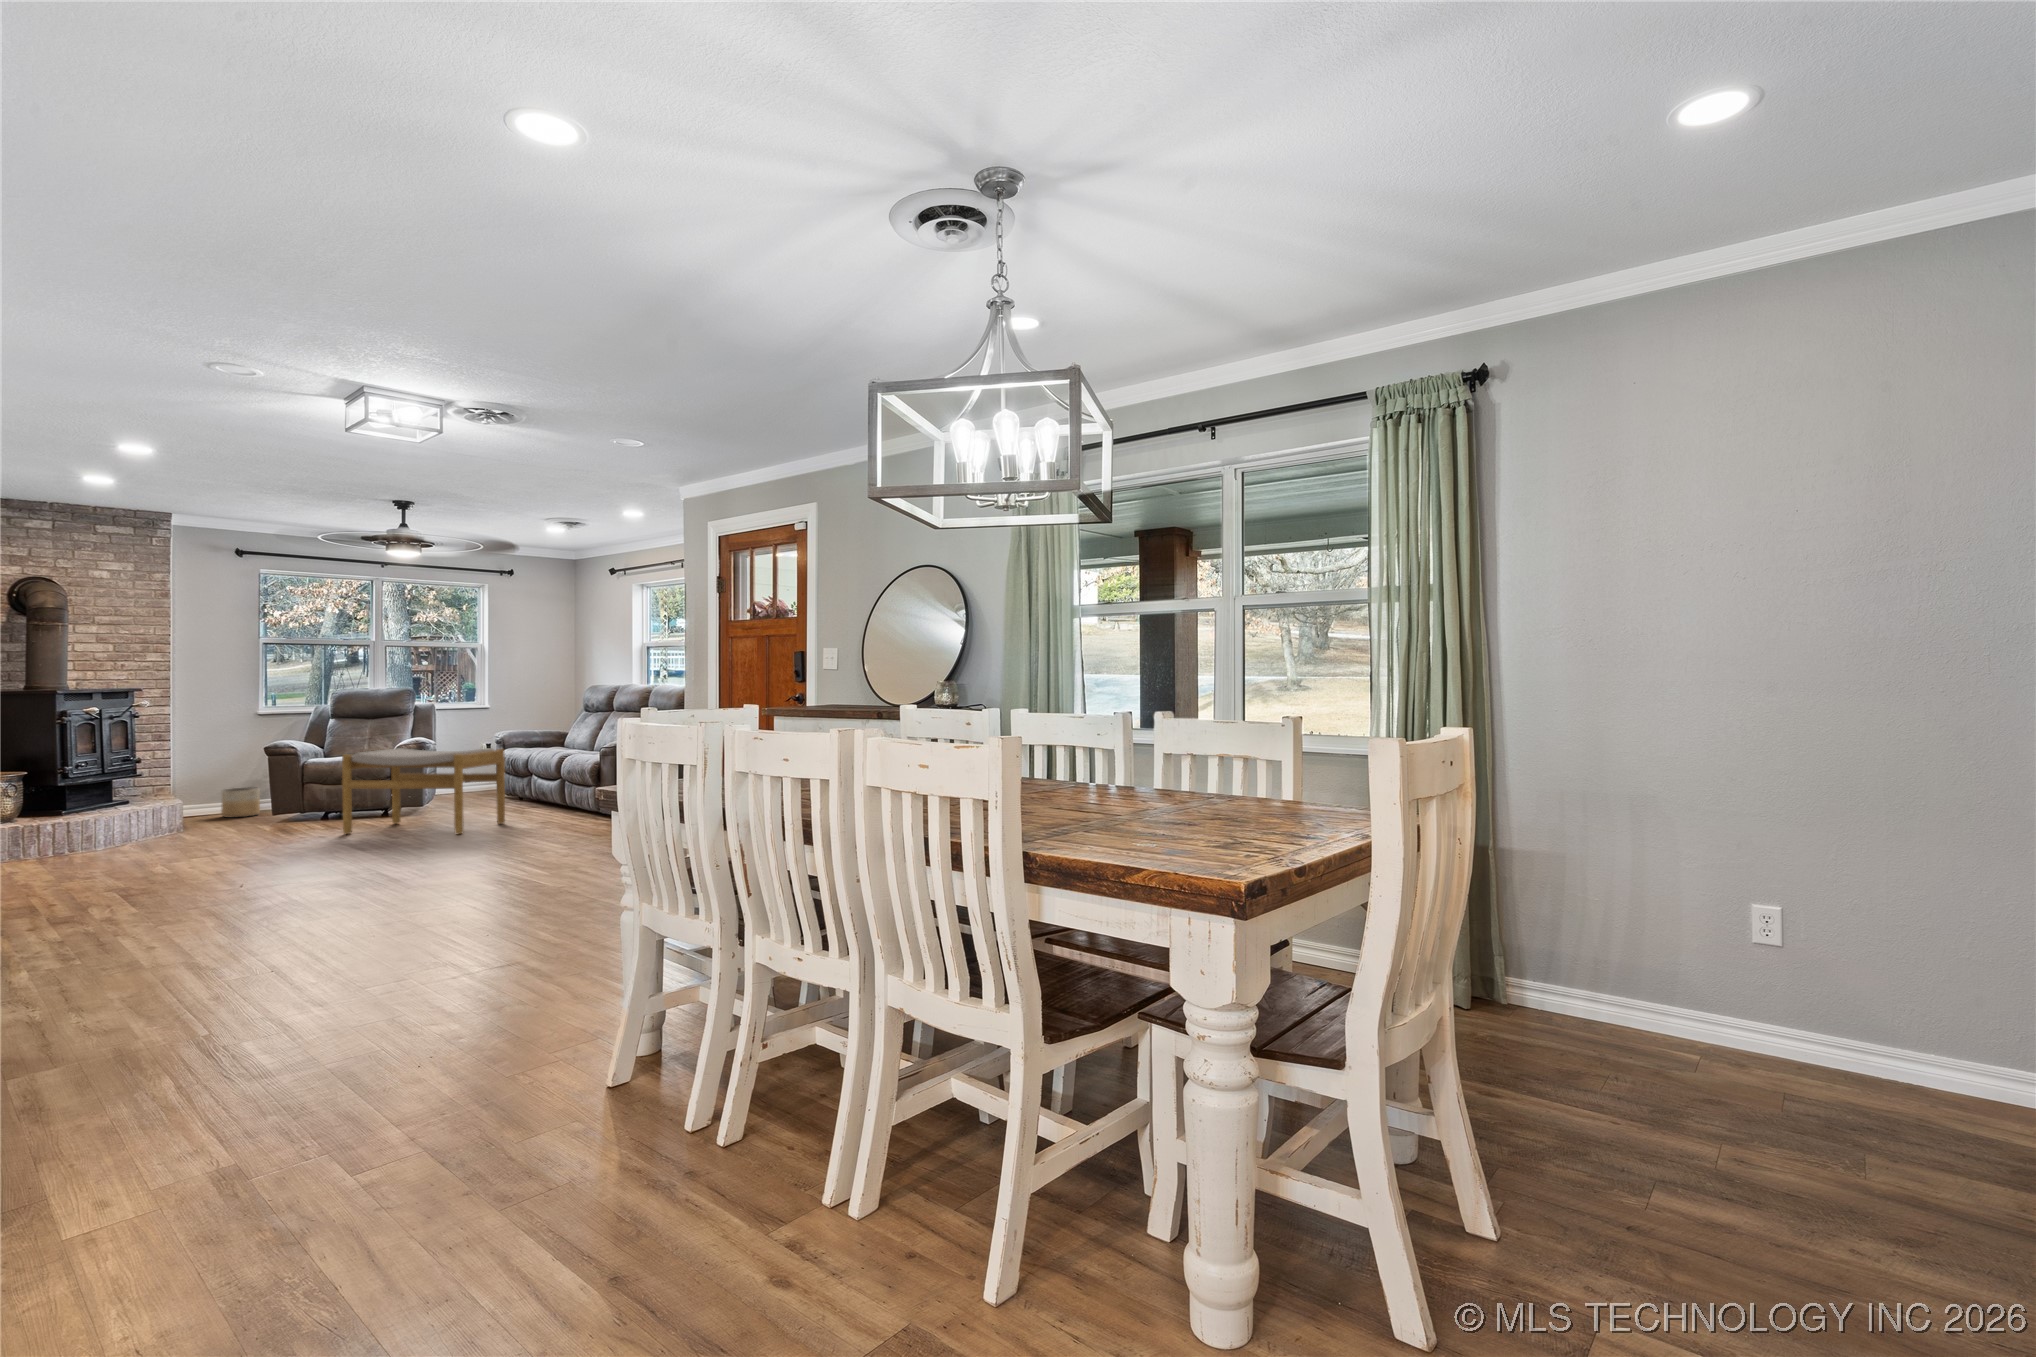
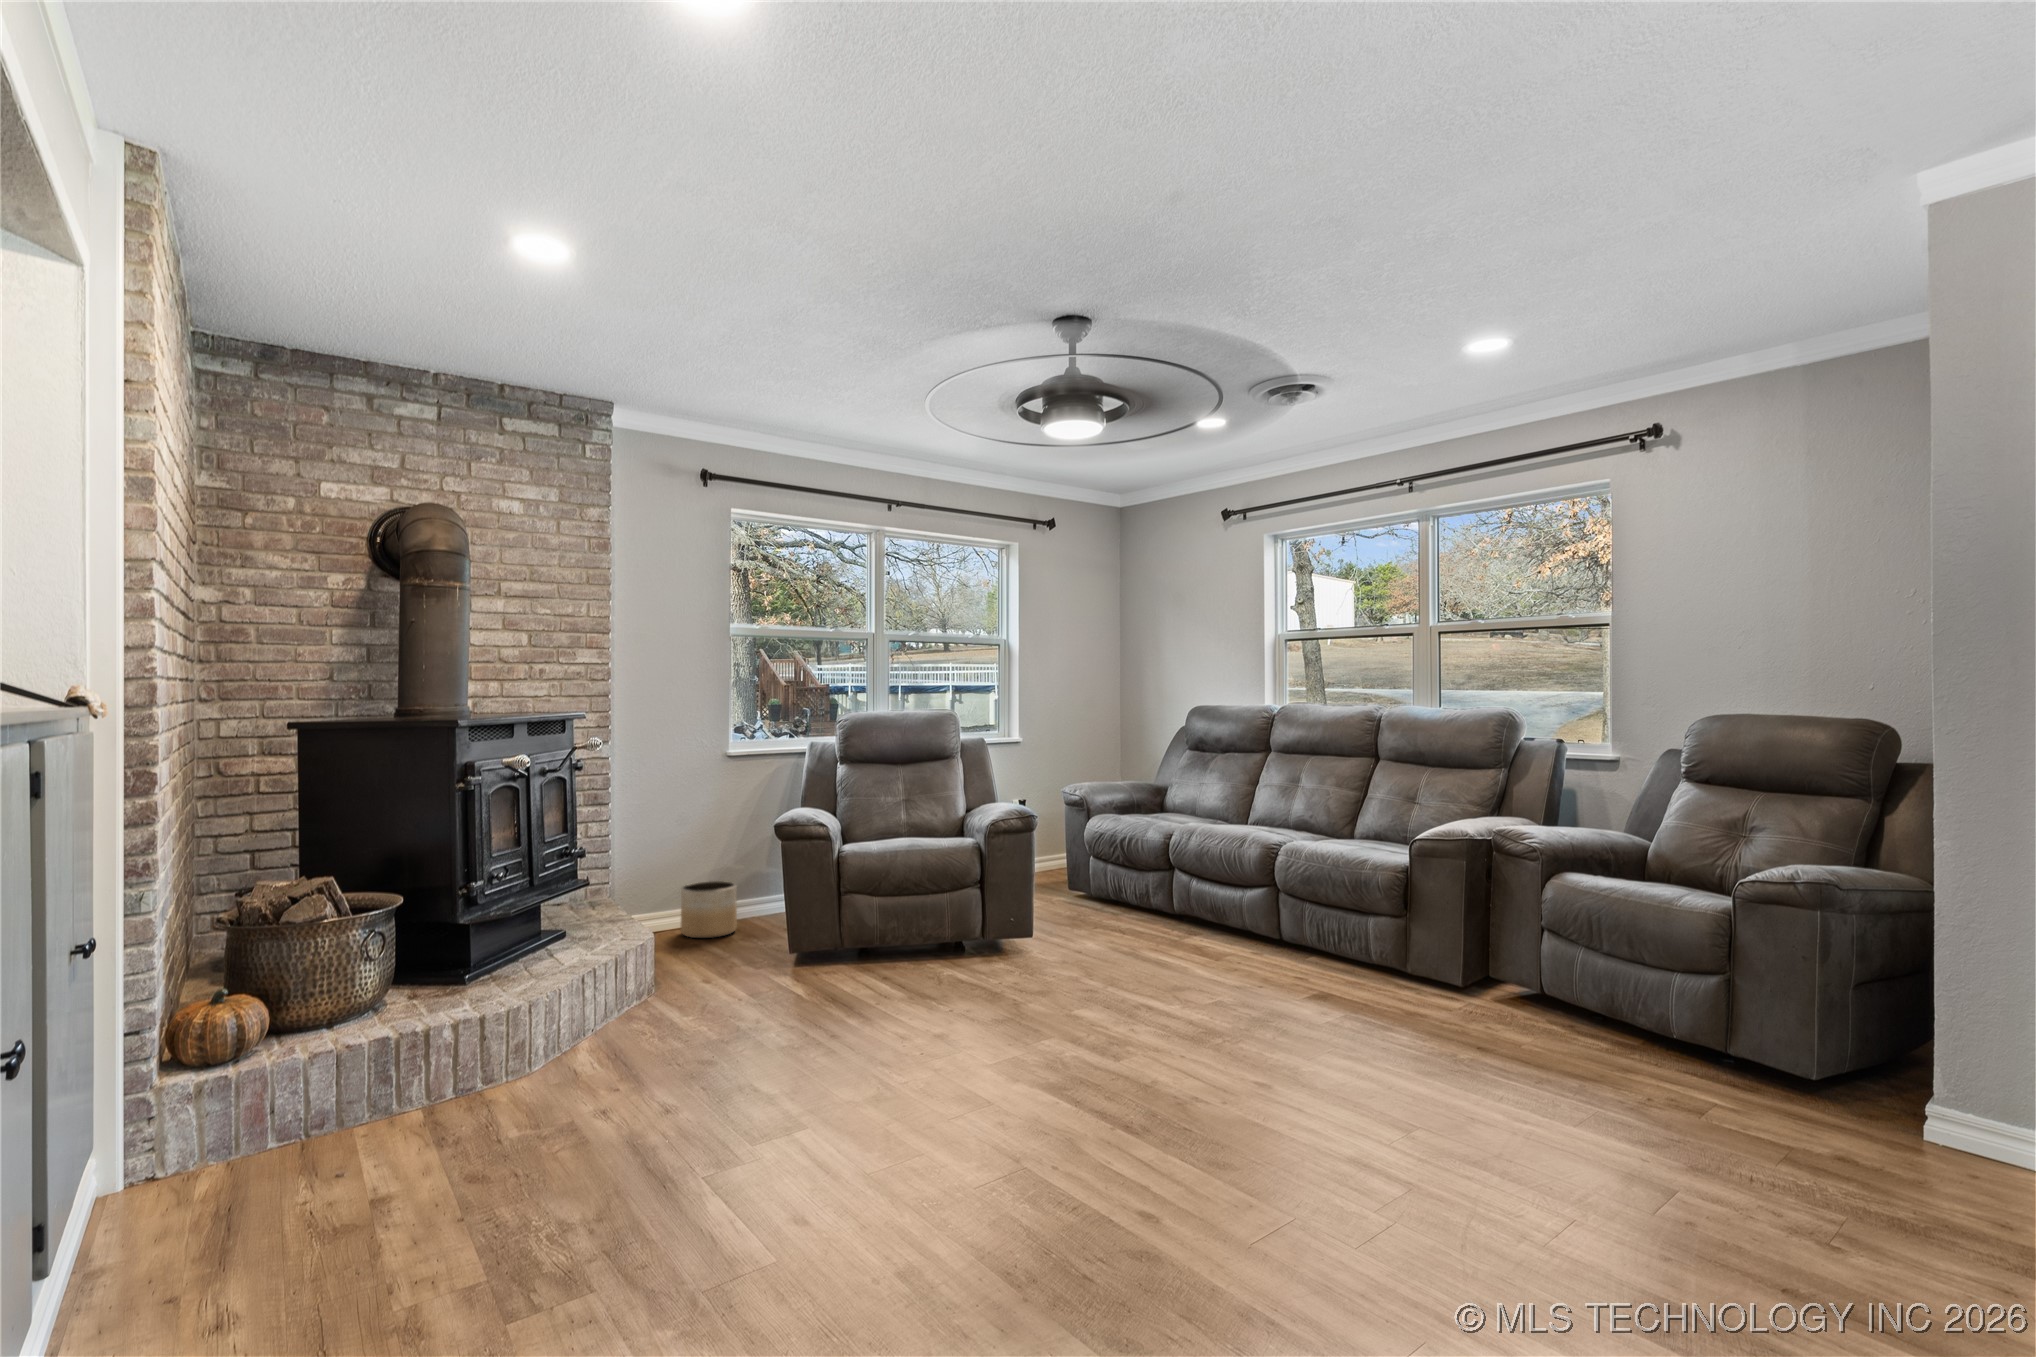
footstool: present [342,748,505,834] -> none [974,836,1257,1053]

